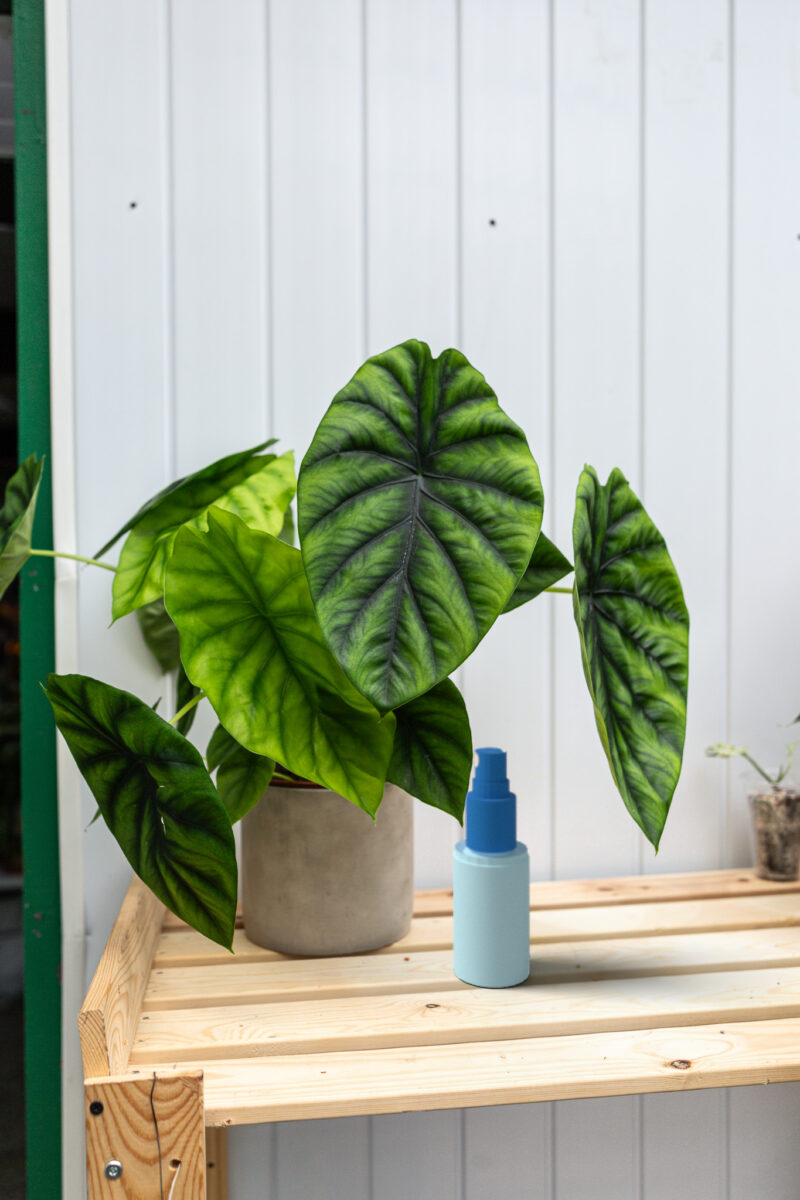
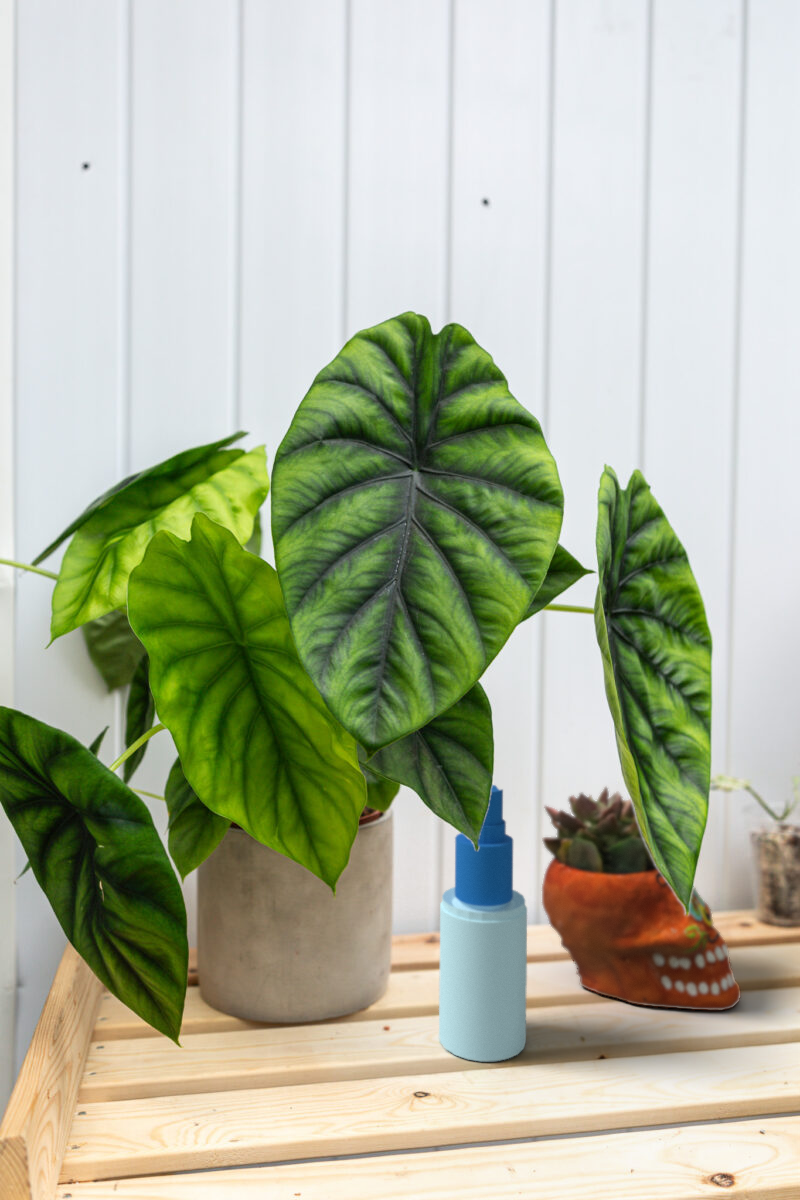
succulent planter: none [547,751,727,949] -> present [542,787,741,1010]

